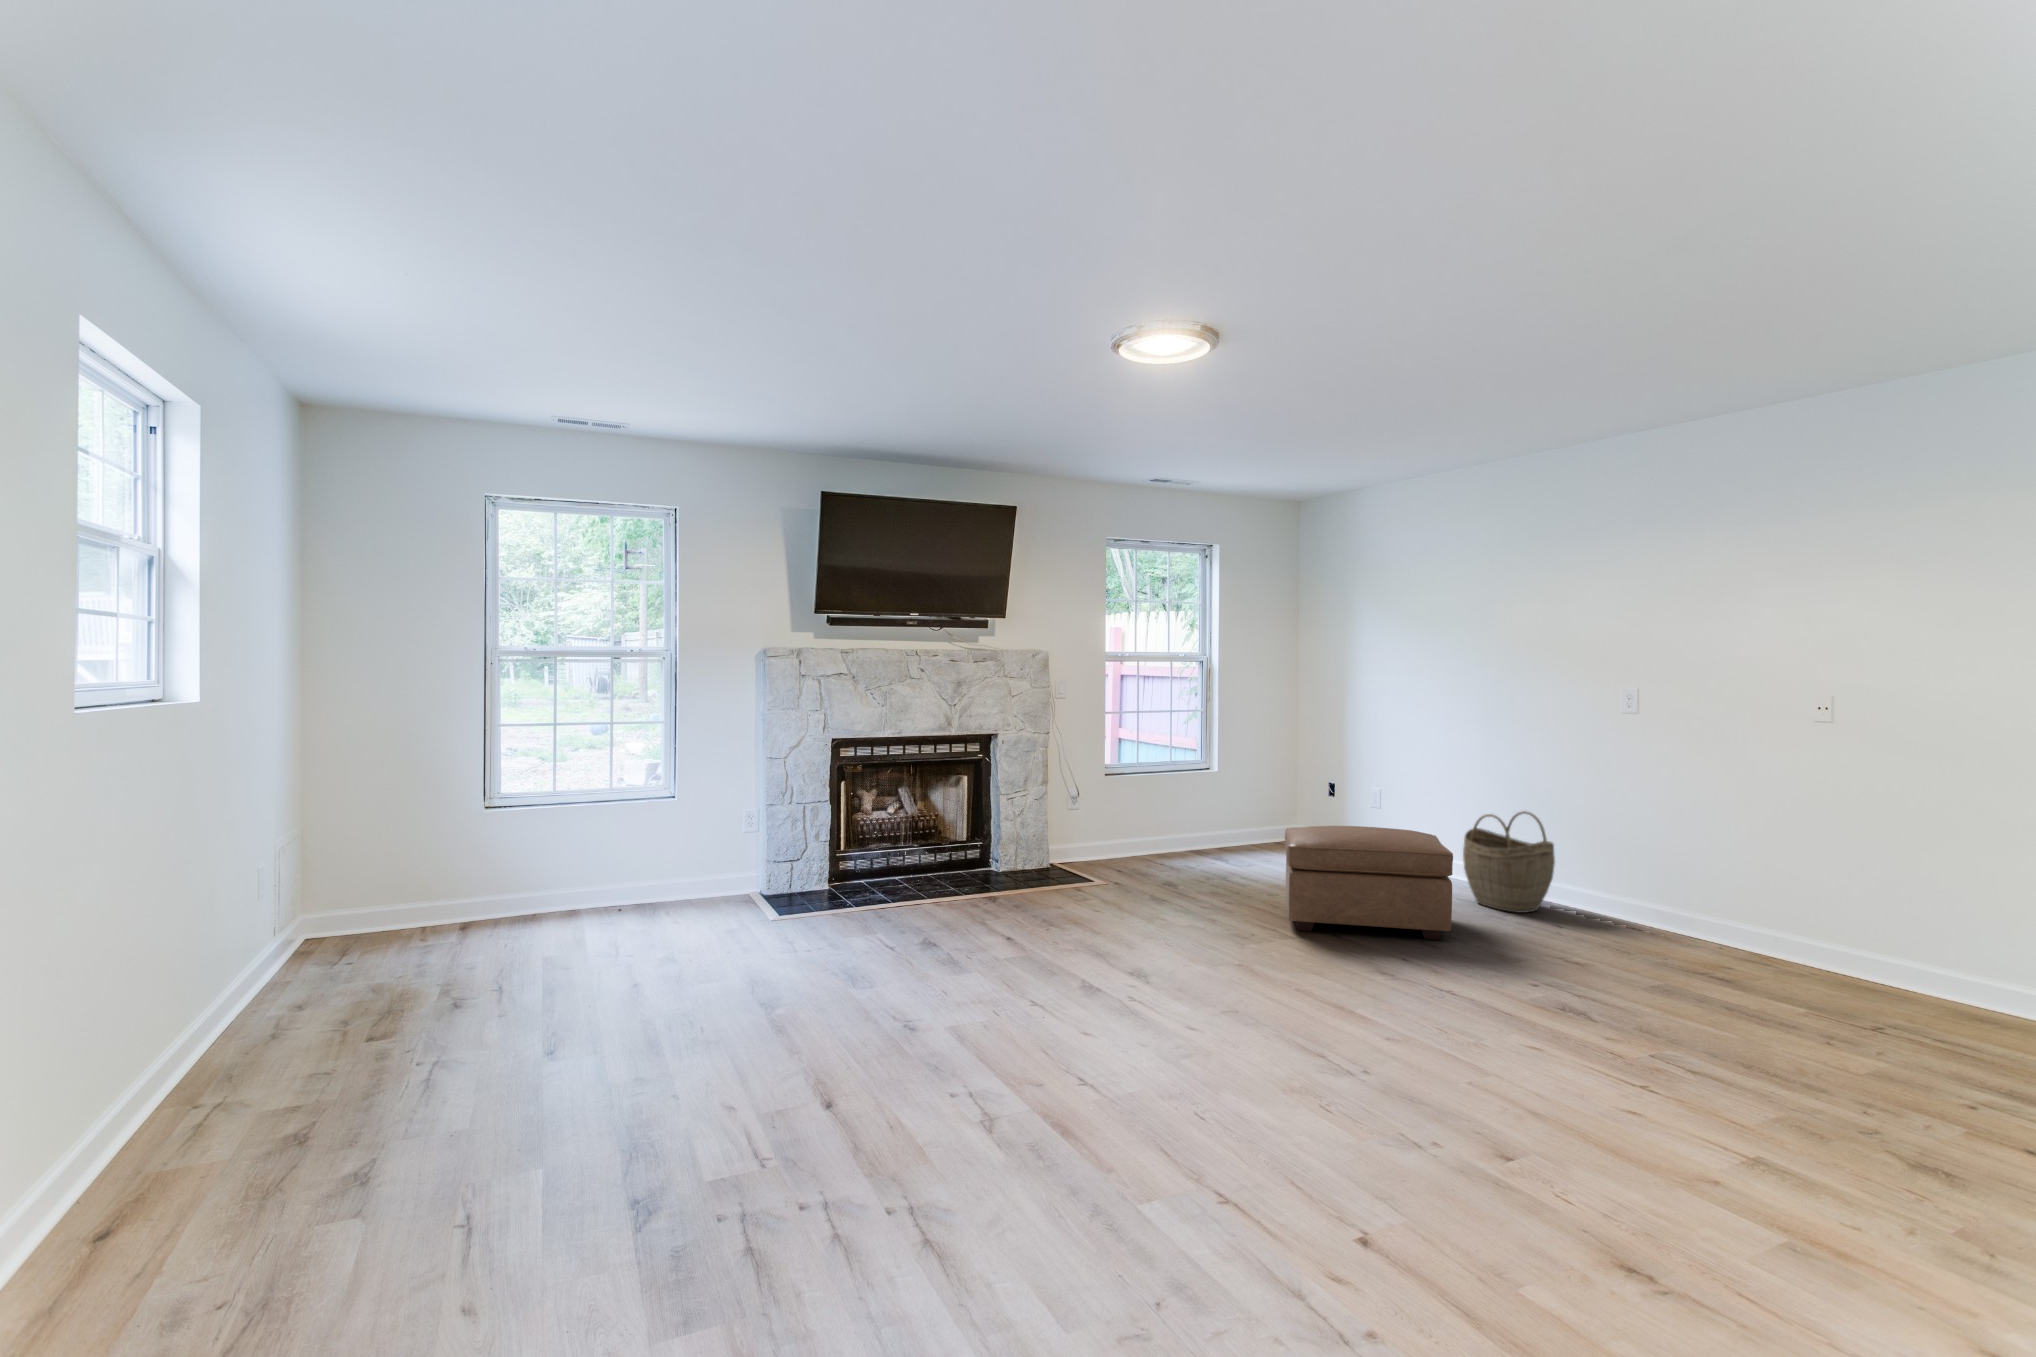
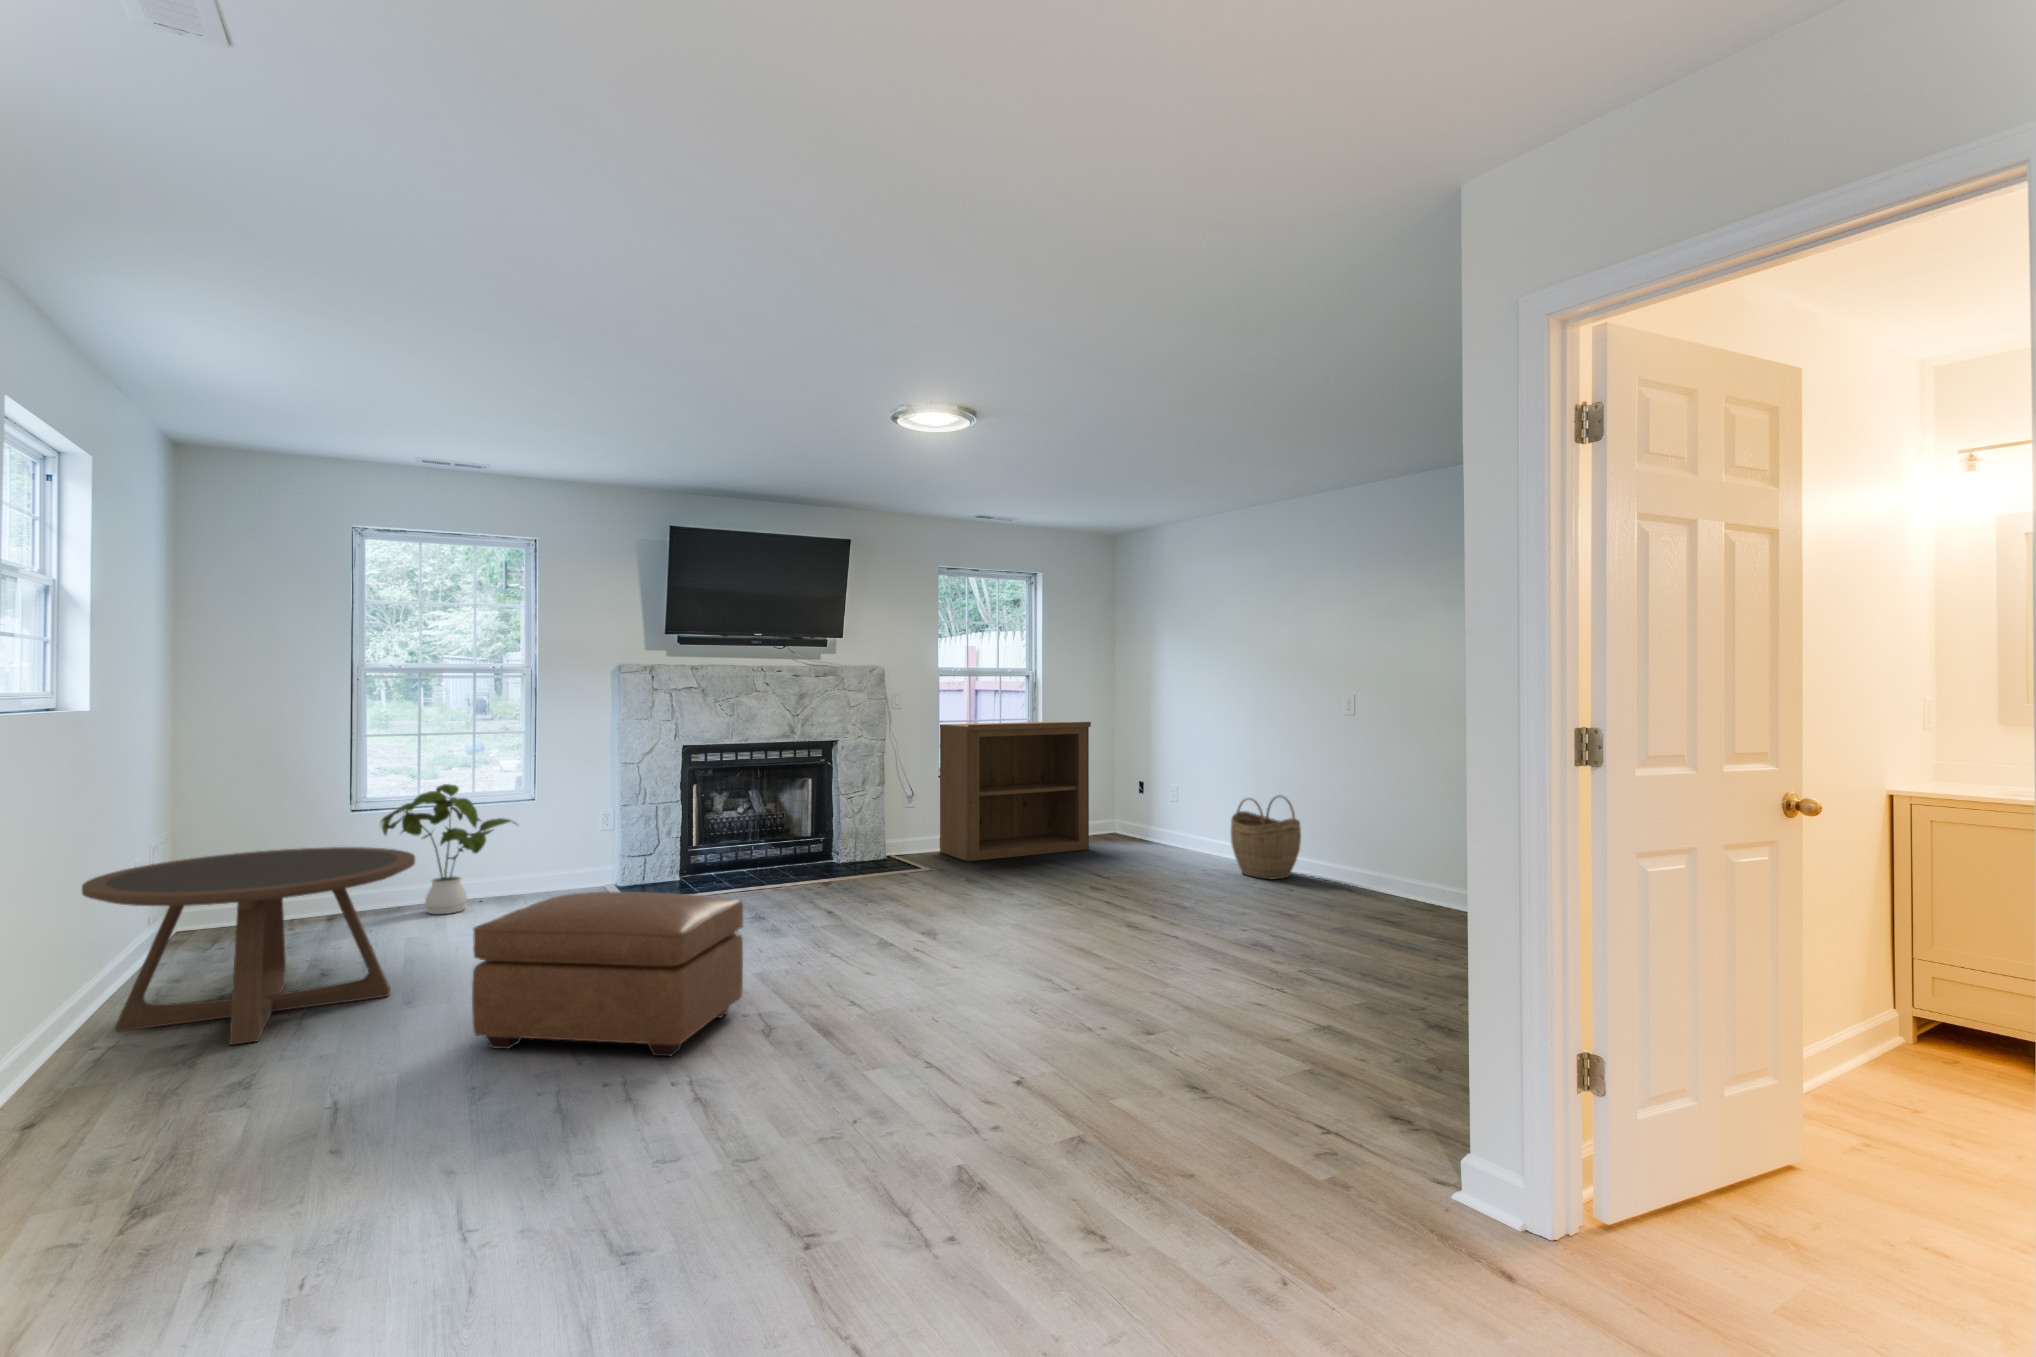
bookshelf: none [1106,714,1282,874] -> present [940,722,1091,861]
house plant: none [511,781,658,926] -> present [381,784,516,914]
ottoman: present [1285,826,1453,940] -> present [472,892,743,1057]
coffee table: none [190,861,557,1109] -> present [82,847,415,1045]

